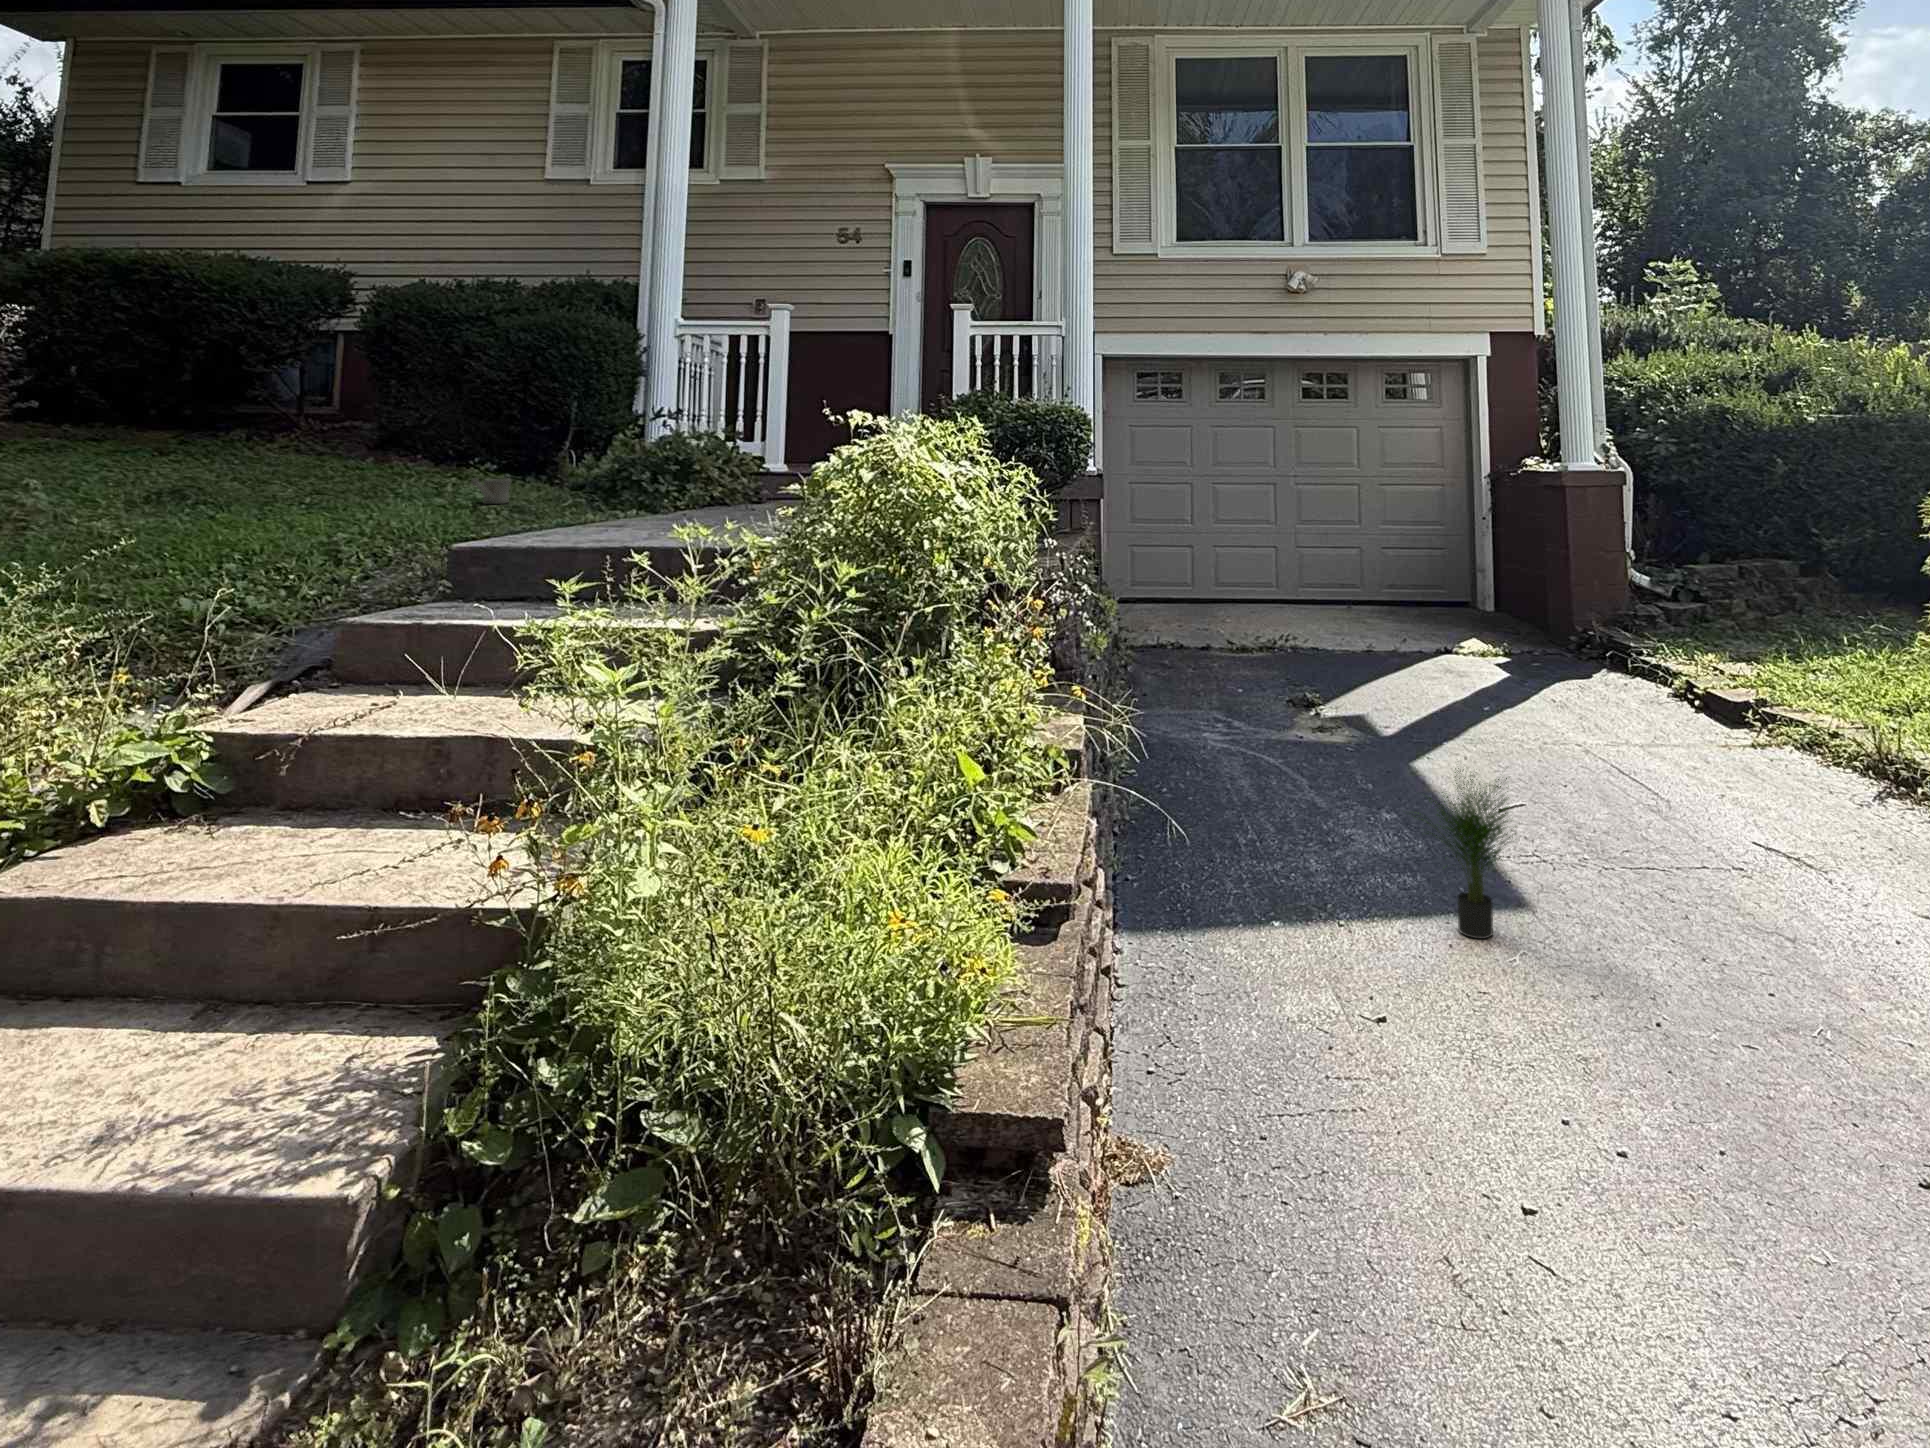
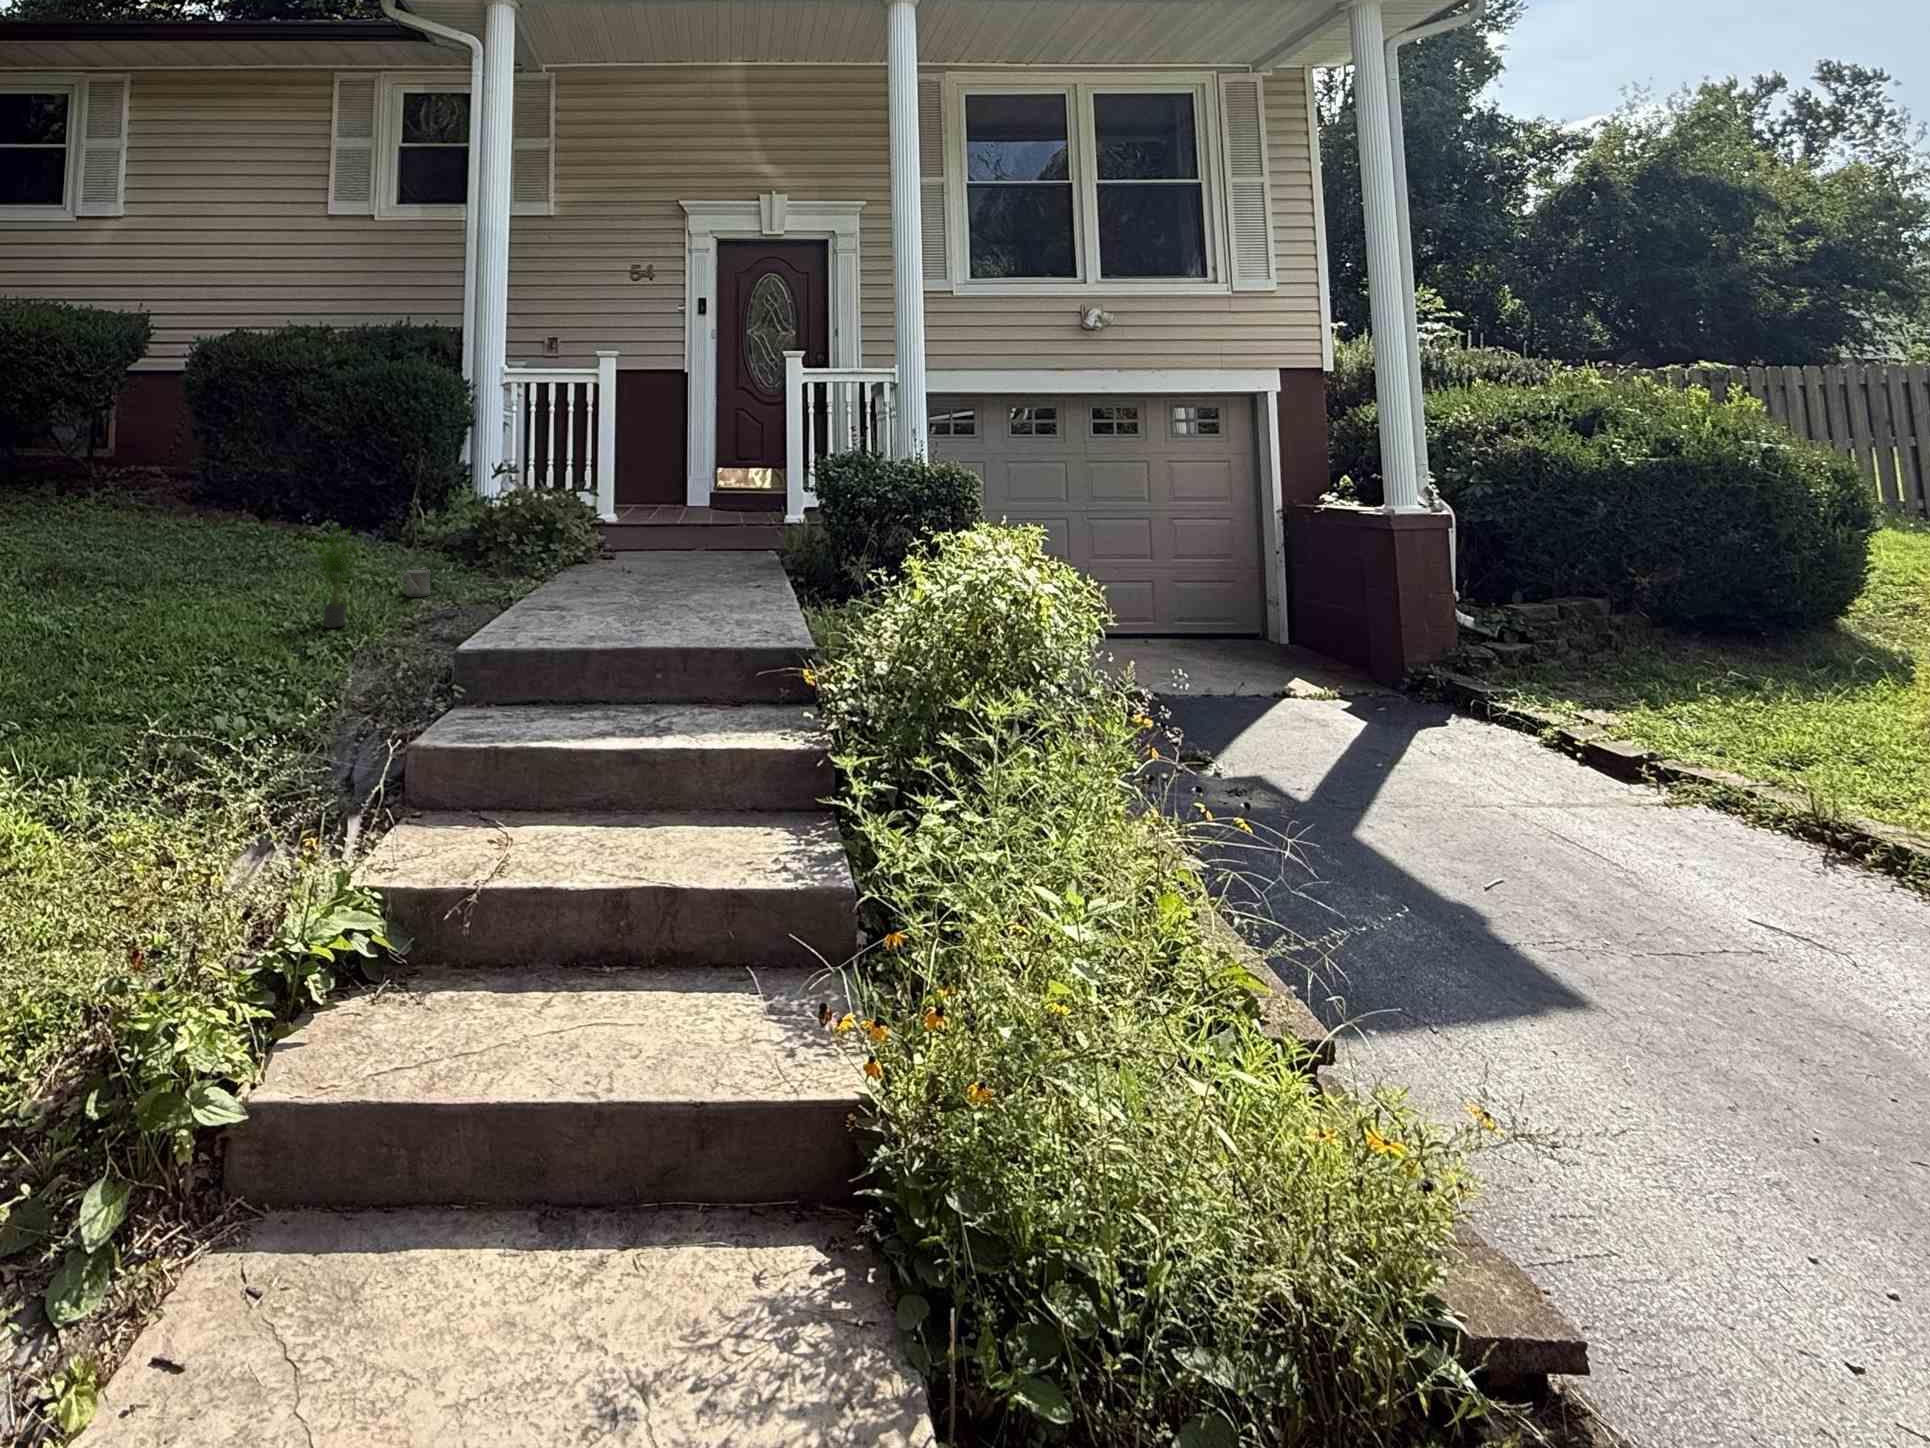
potted plant: present [1421,768,1512,939] -> present [312,529,360,628]

